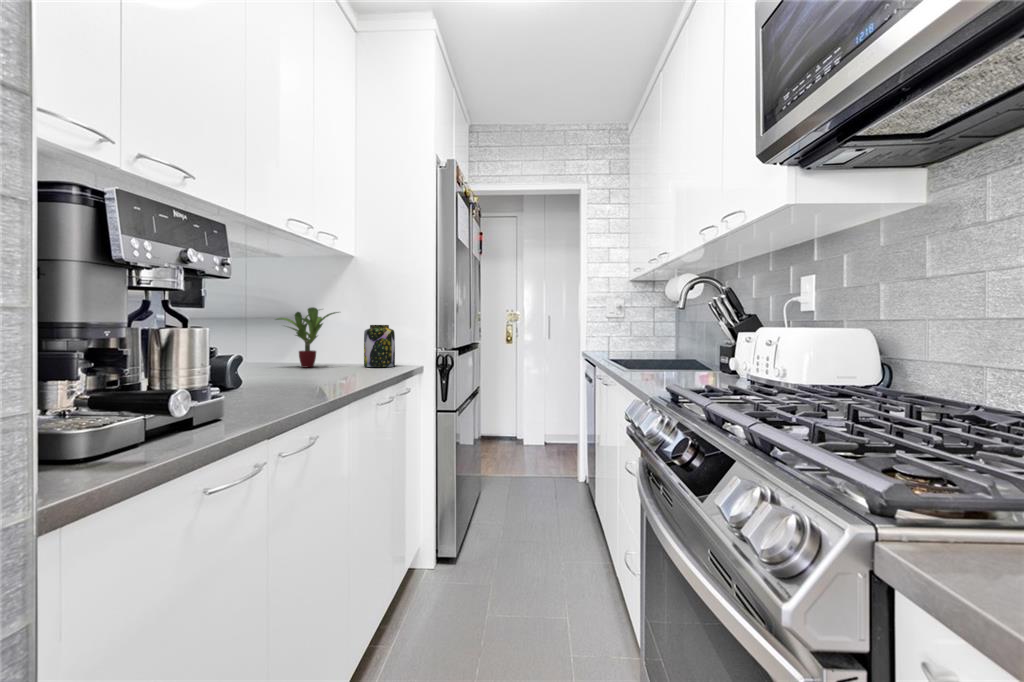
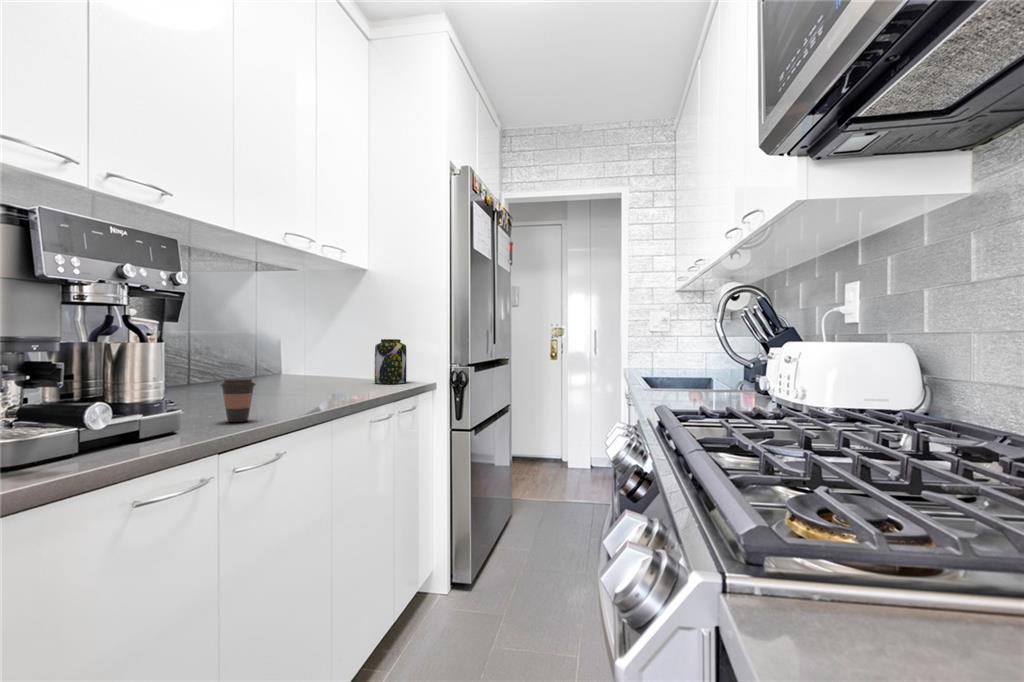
potted plant: present [276,307,339,368] -> none [285,321,353,383]
coffee cup: none [252,364,286,406] -> present [220,379,256,422]

